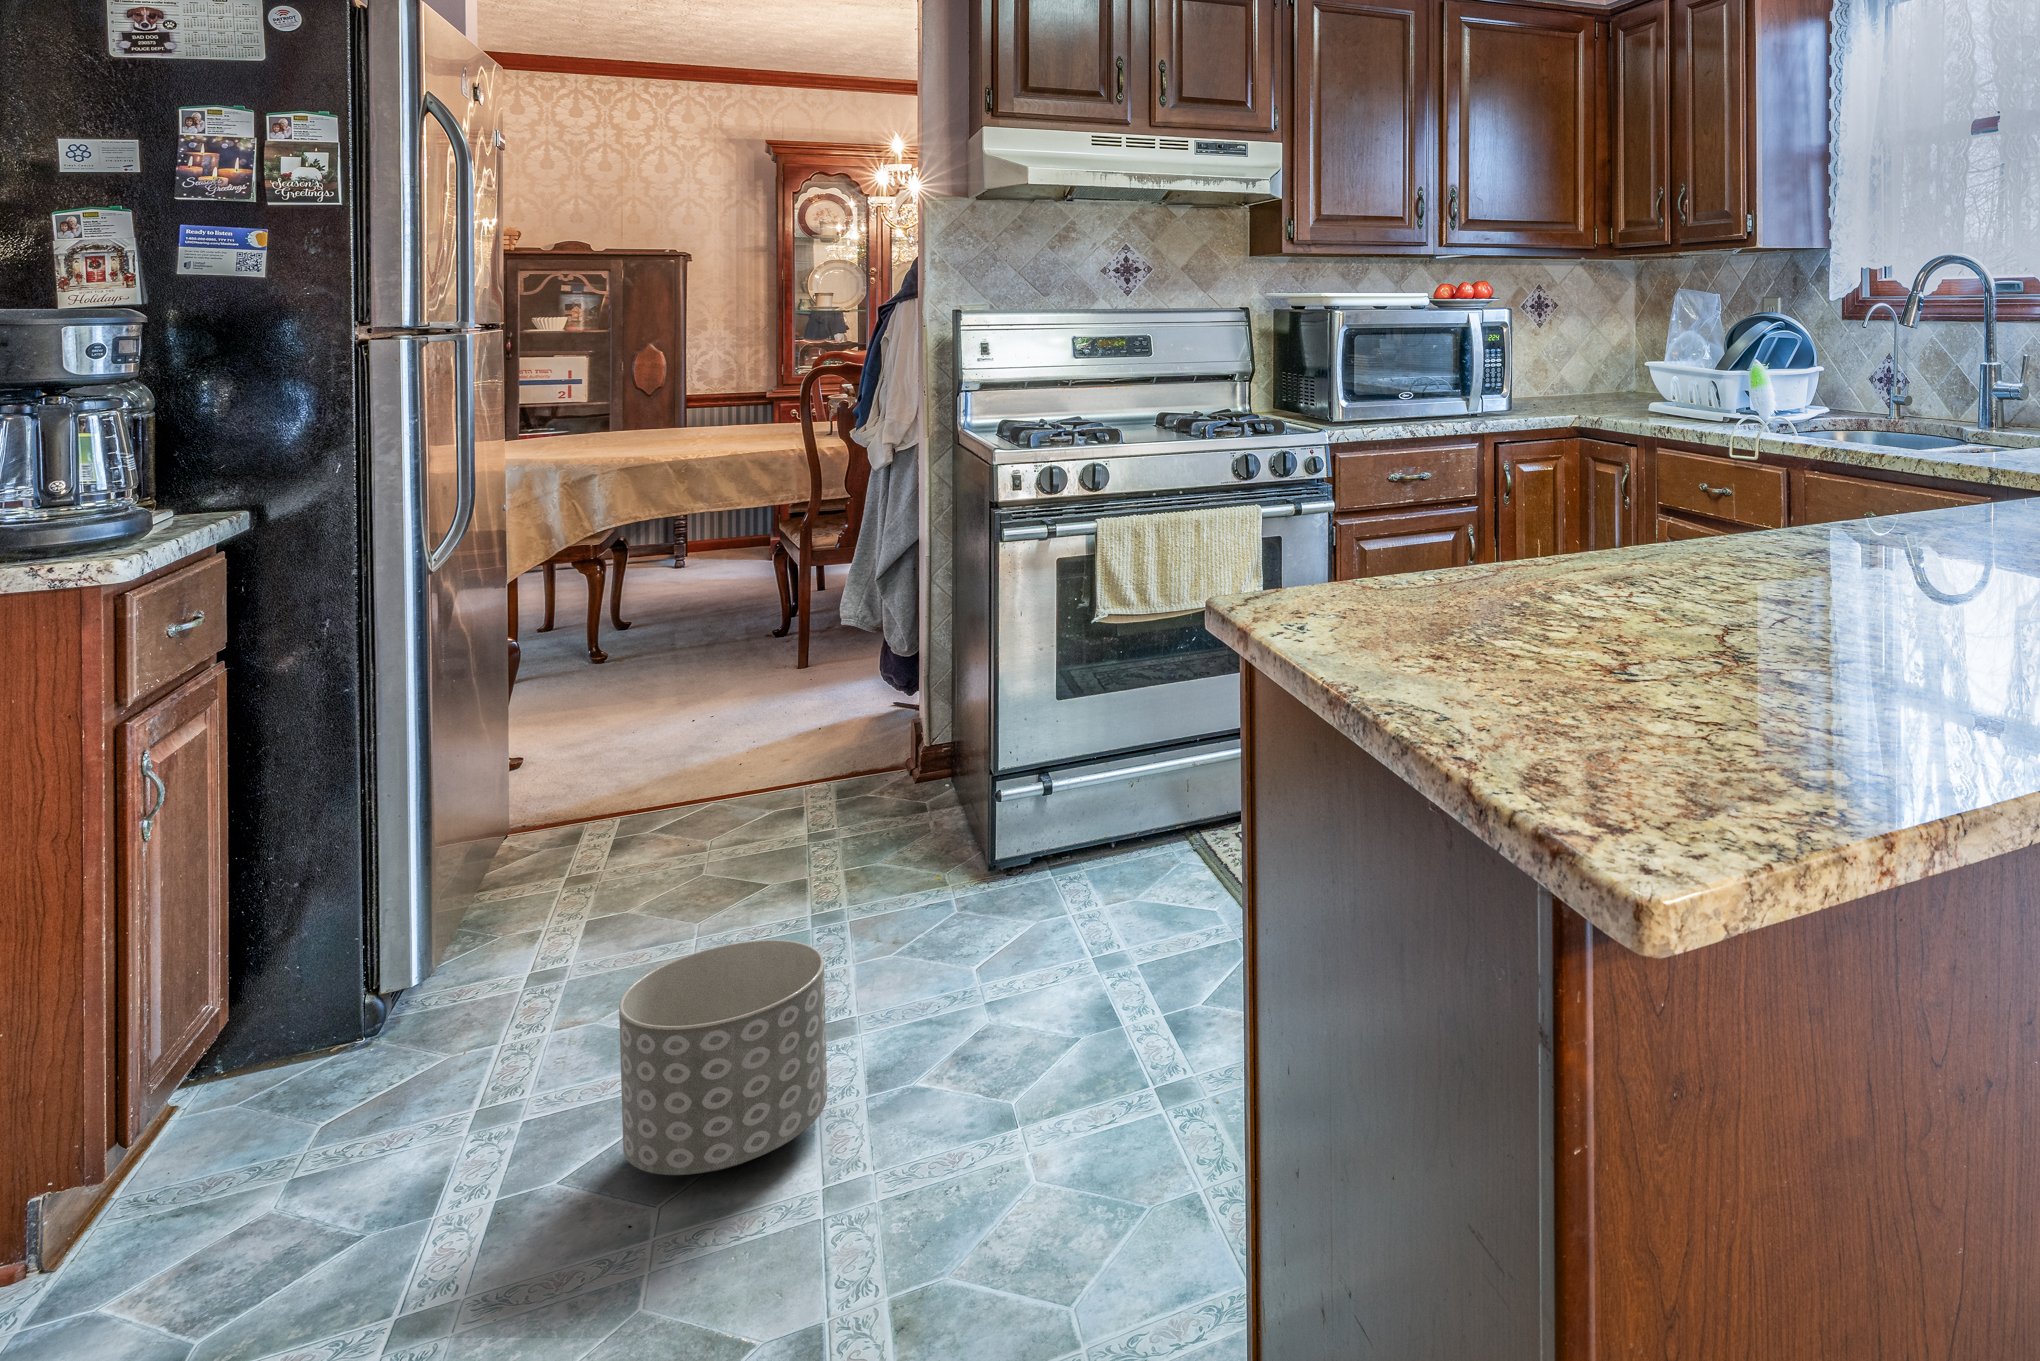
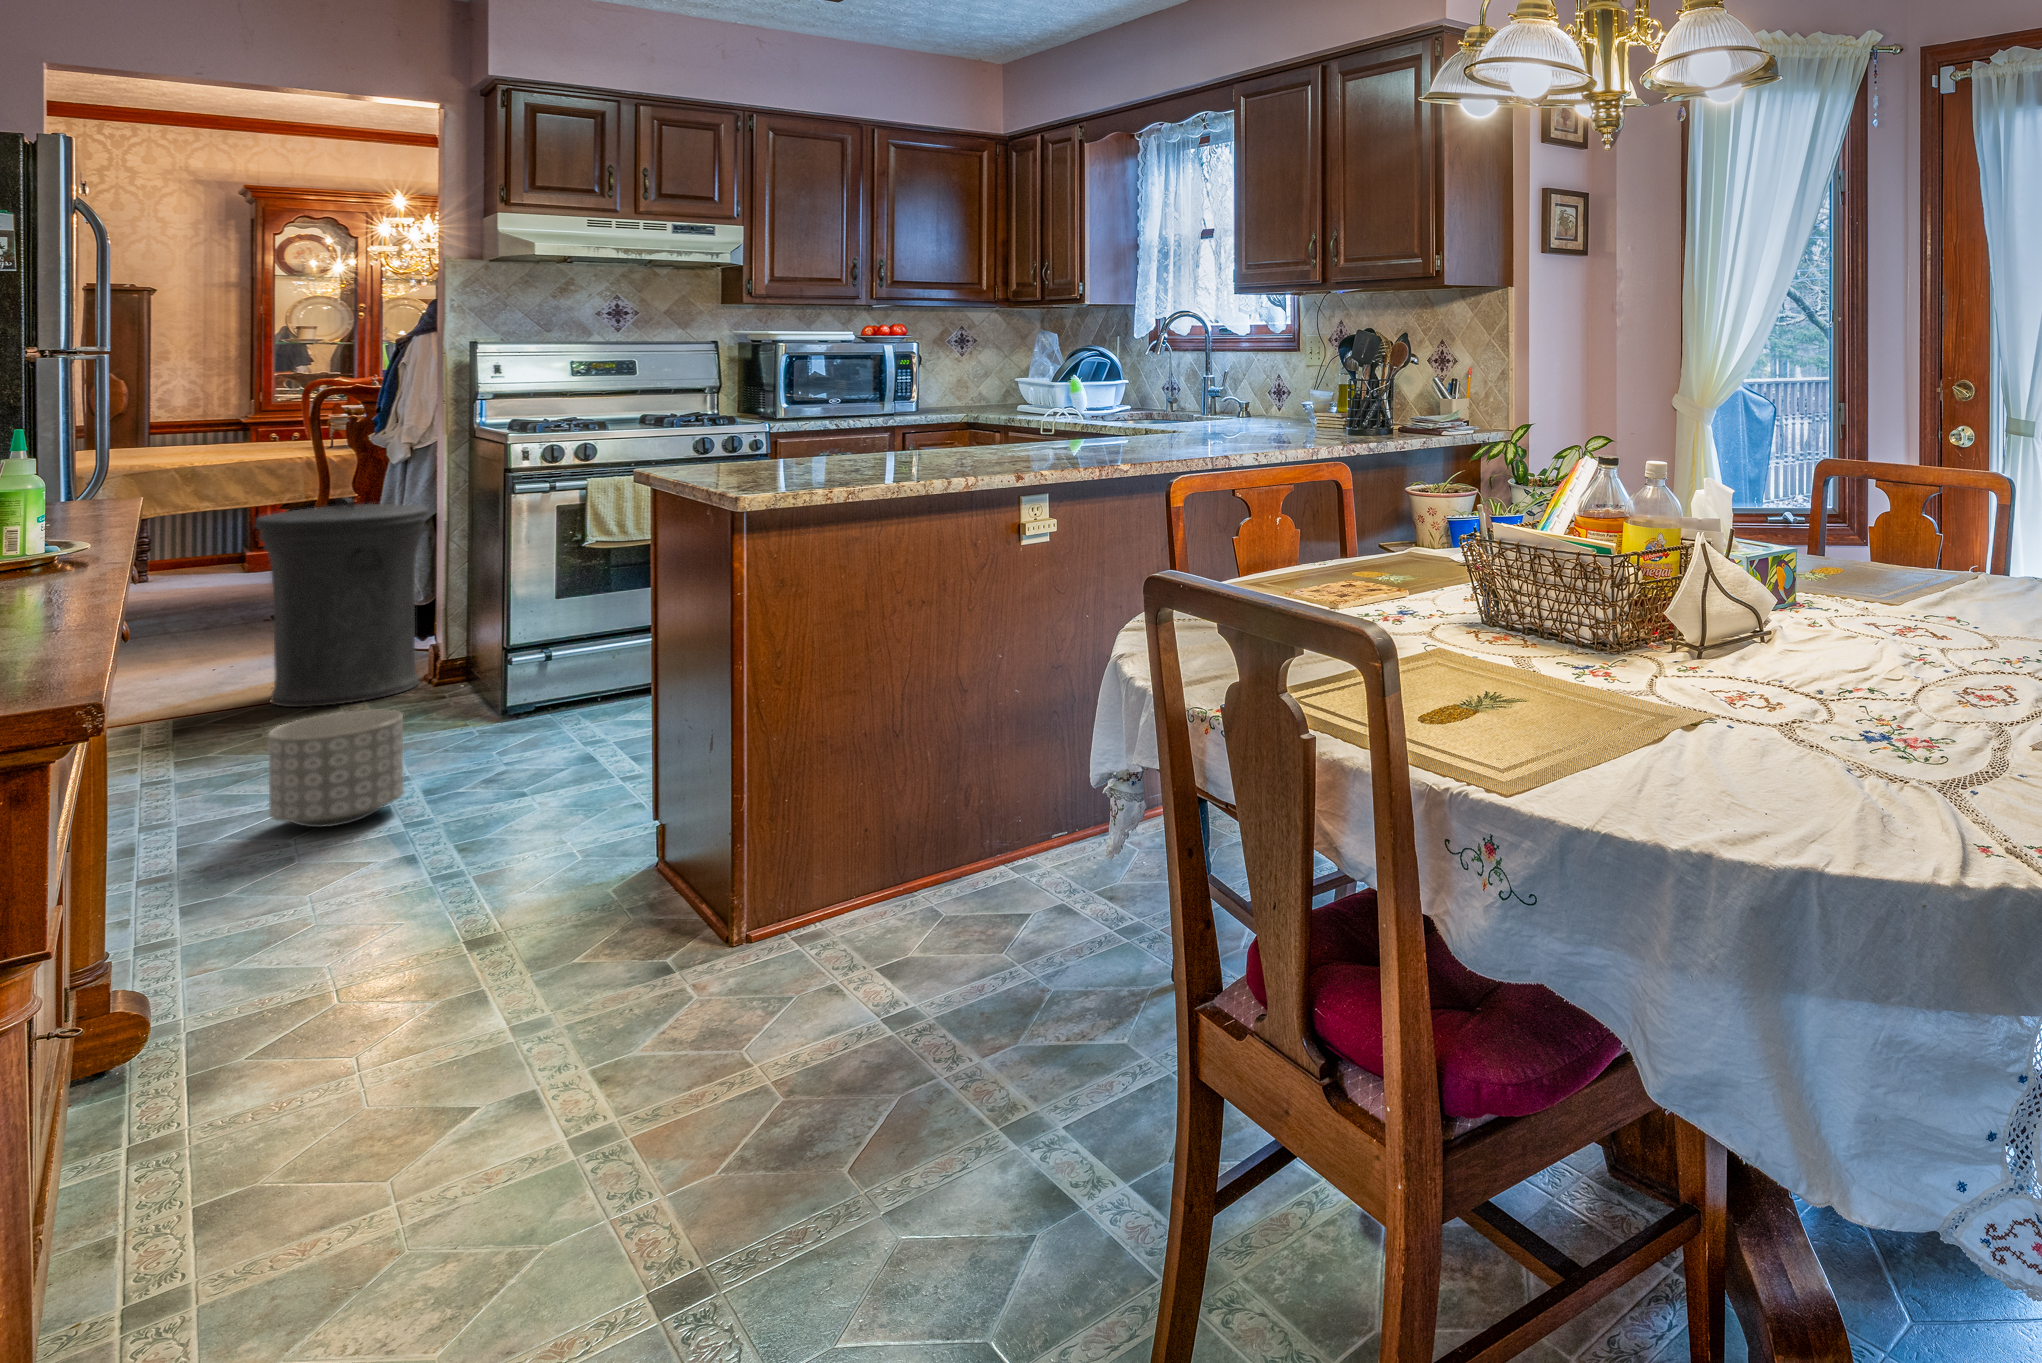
trash can: none [703,524,909,816] -> present [255,497,429,707]

